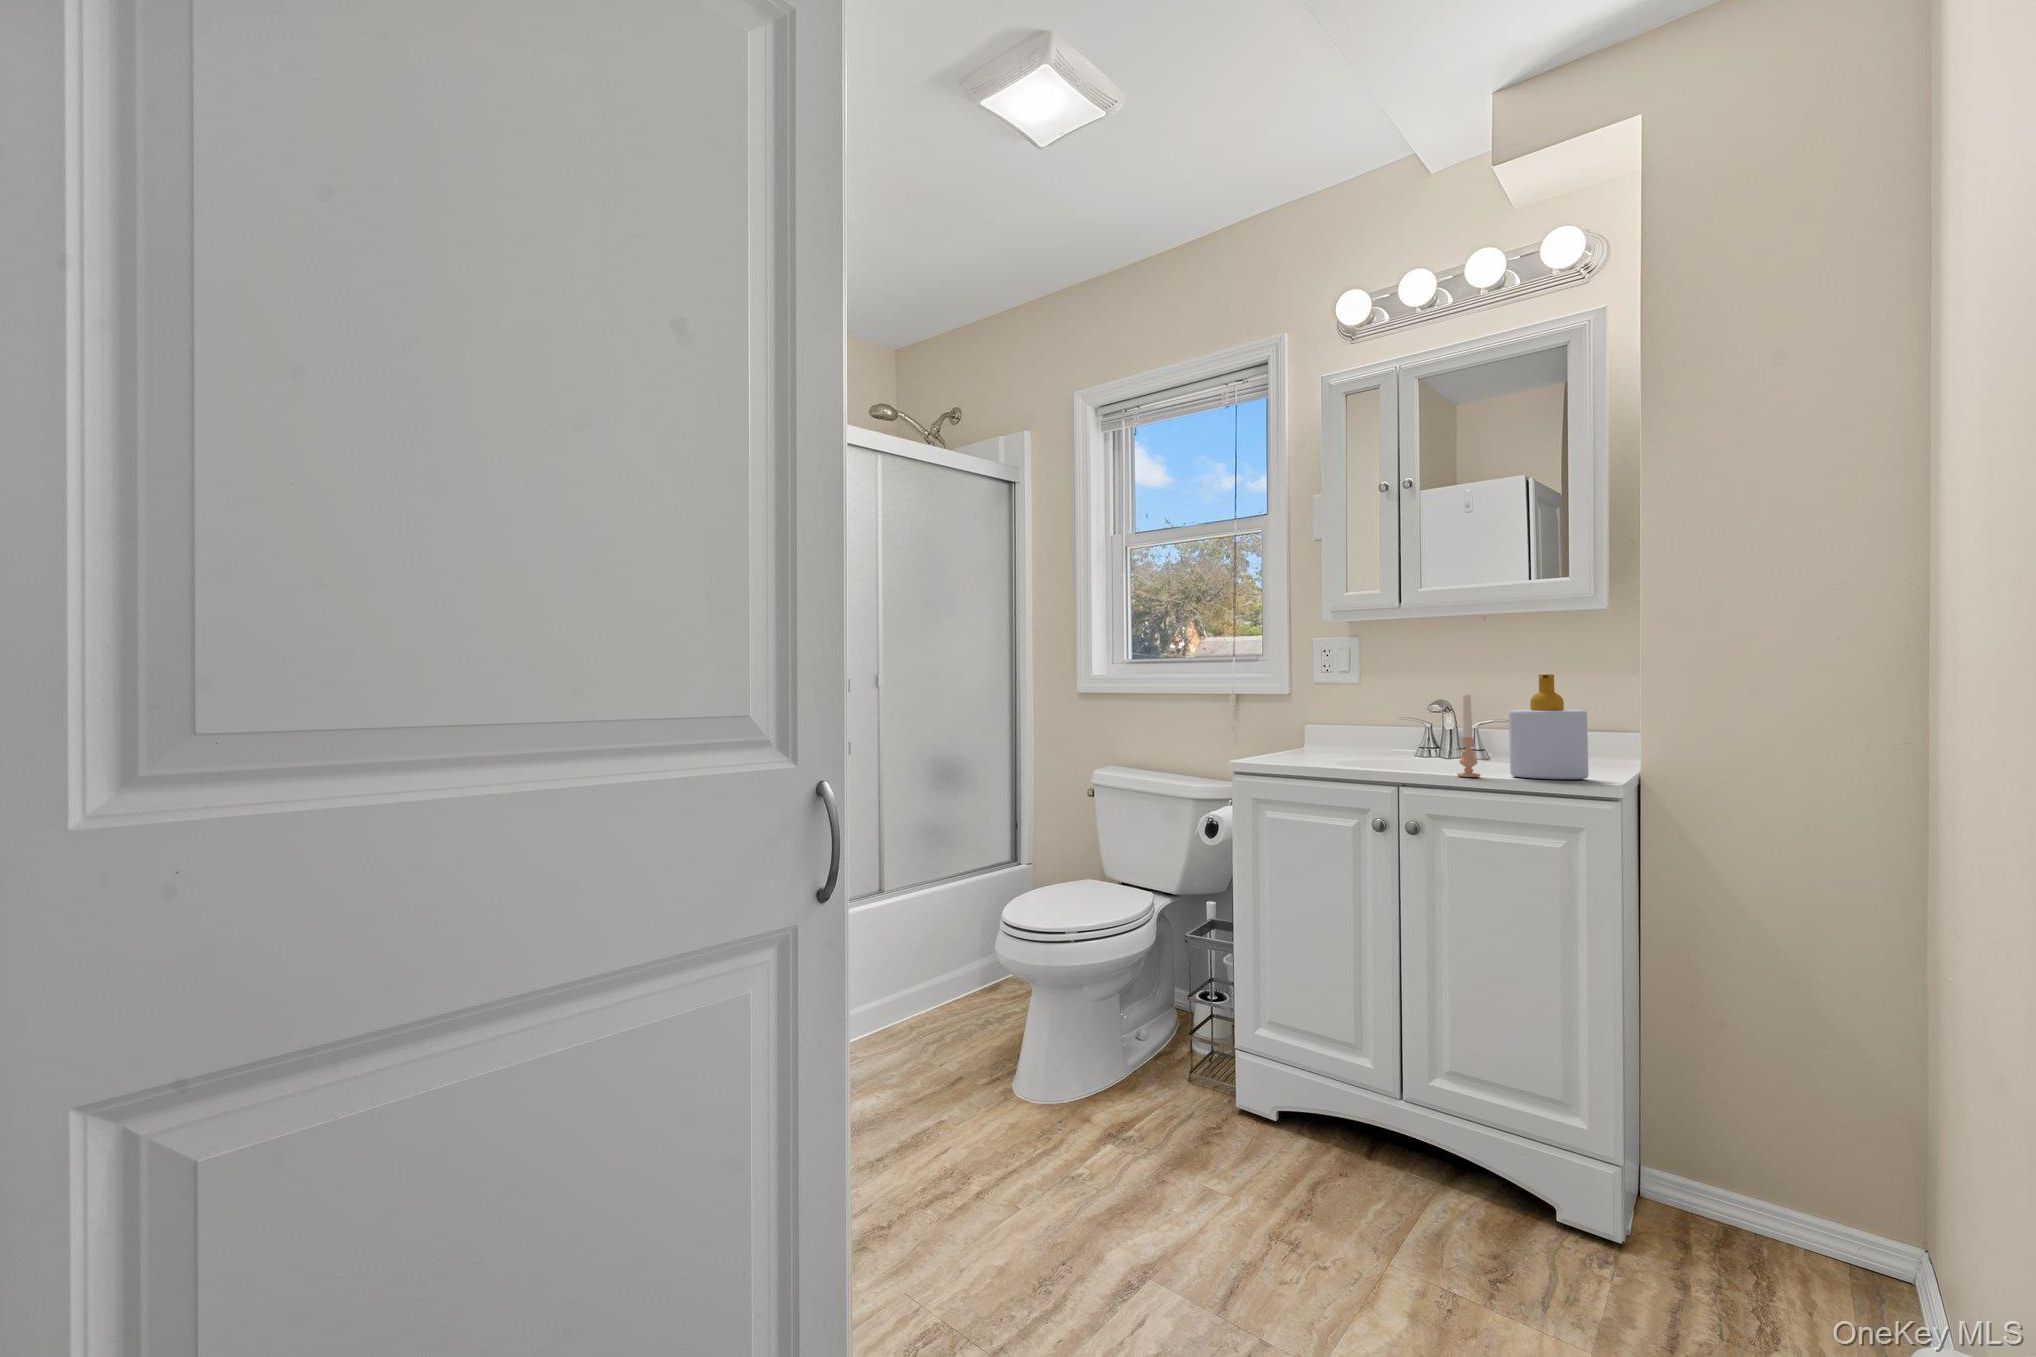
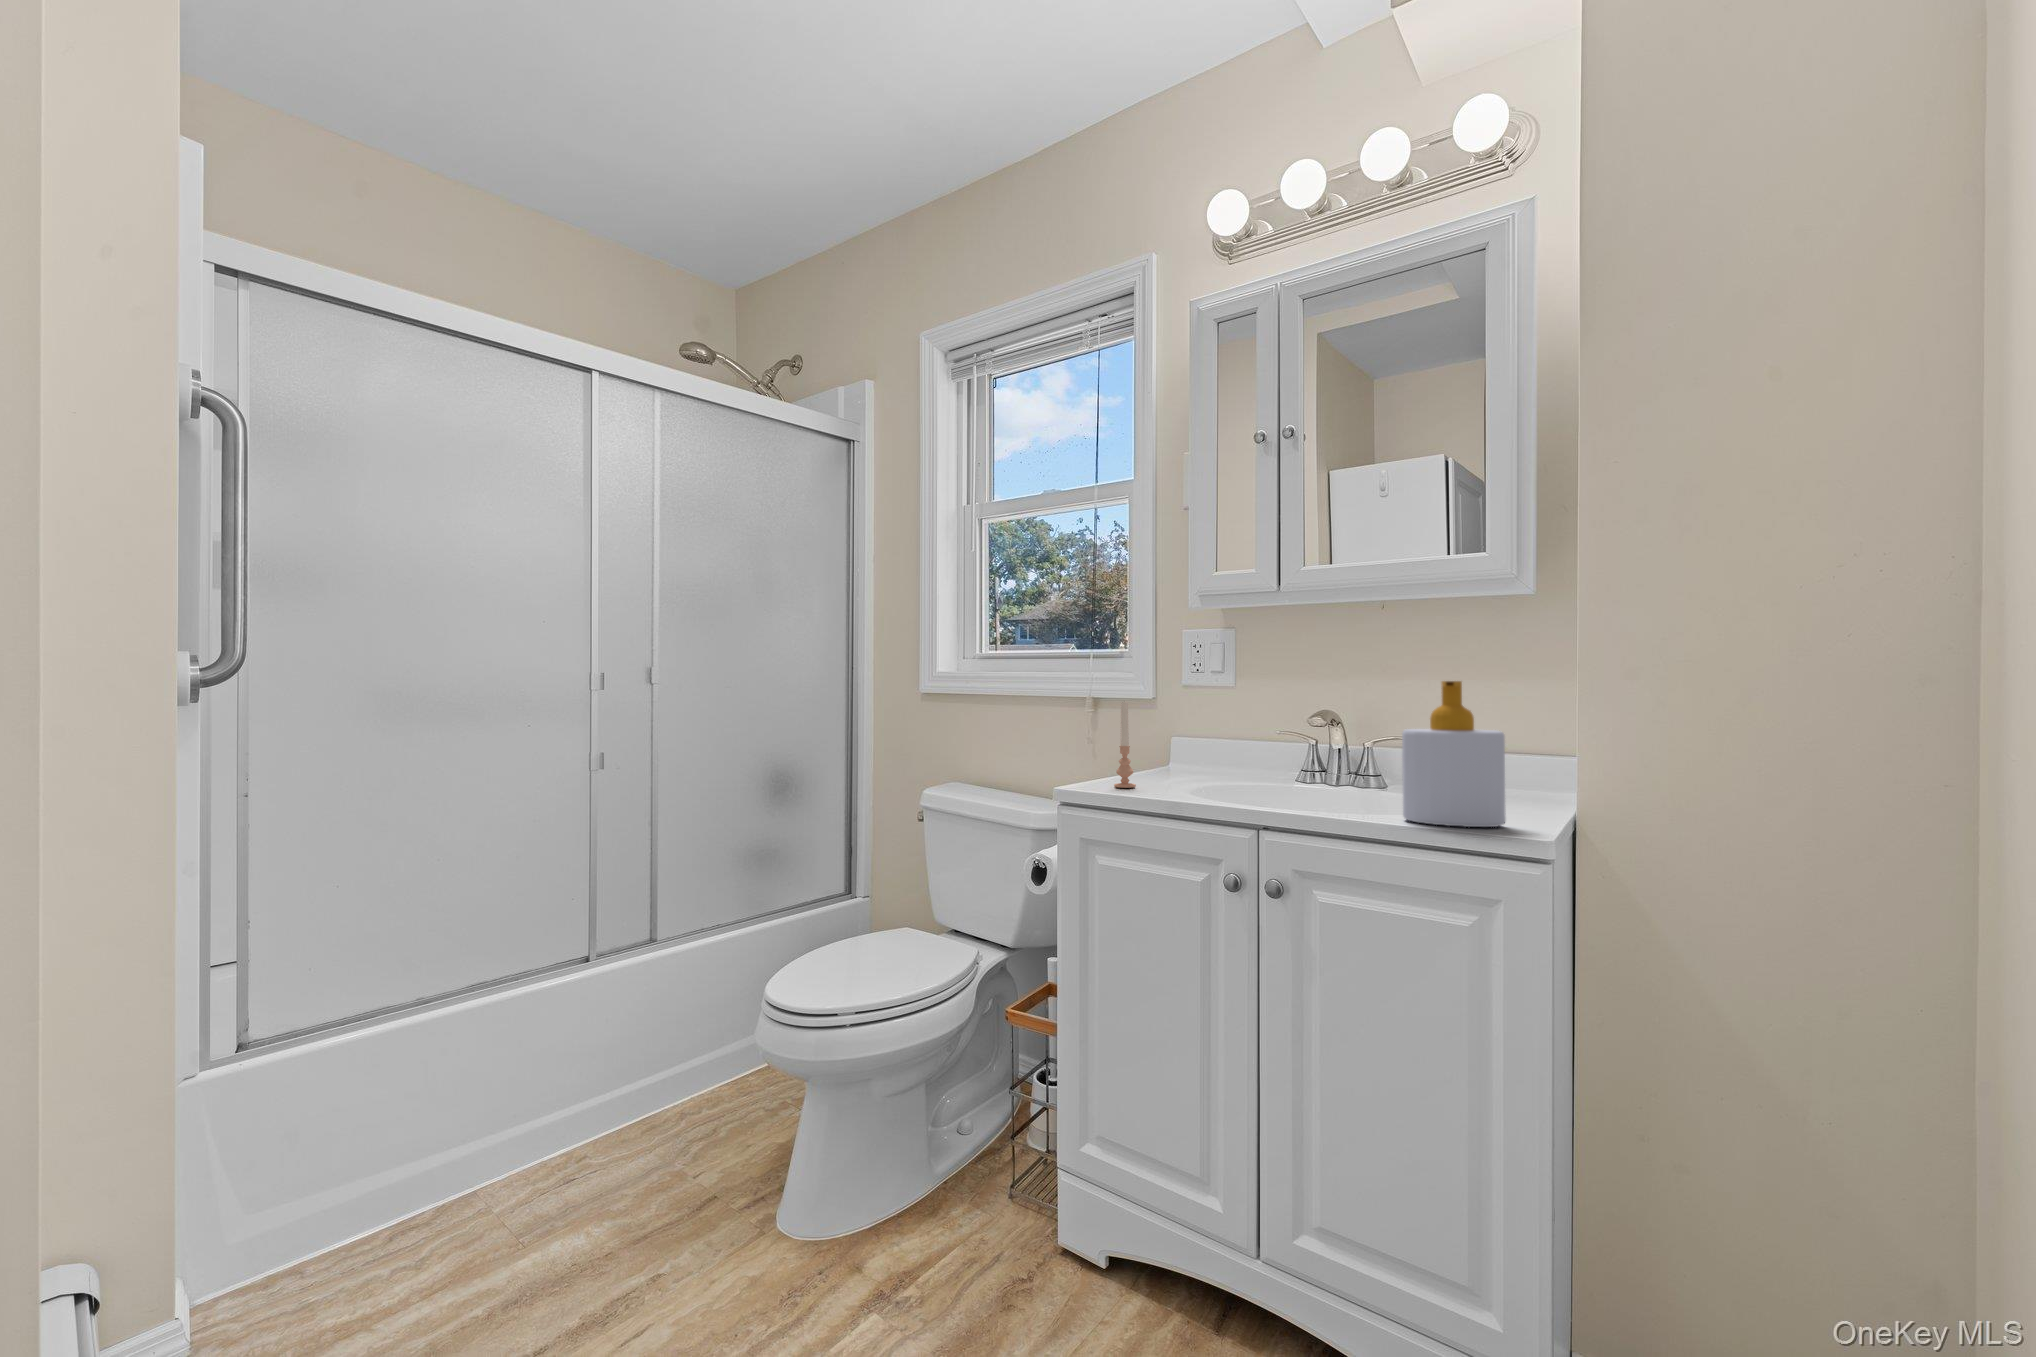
candle: present [1457,695,1480,777] -> present [1114,701,1136,788]

